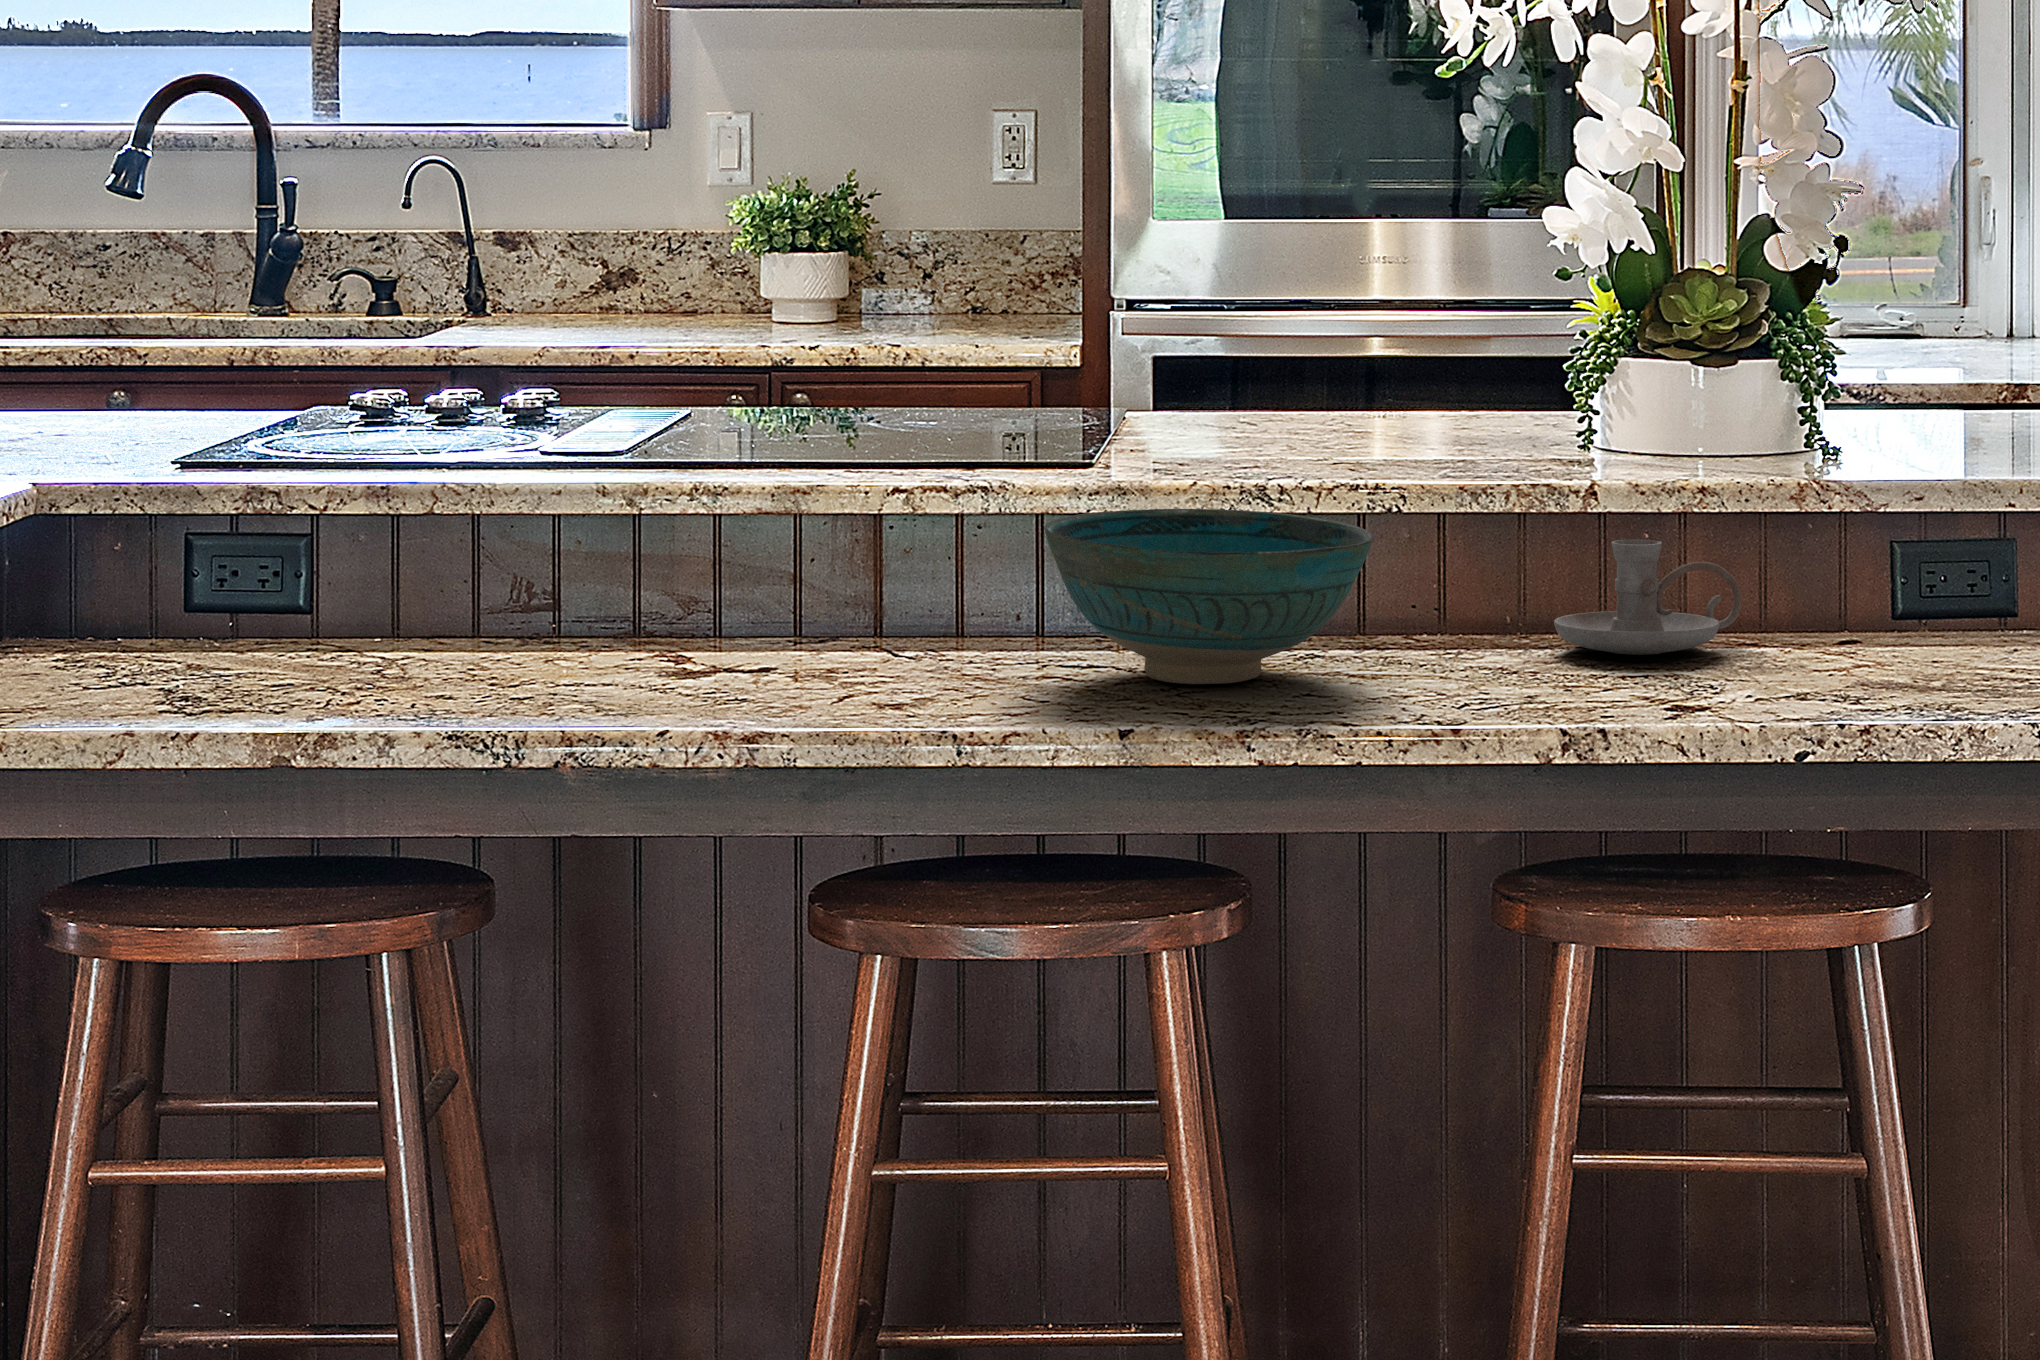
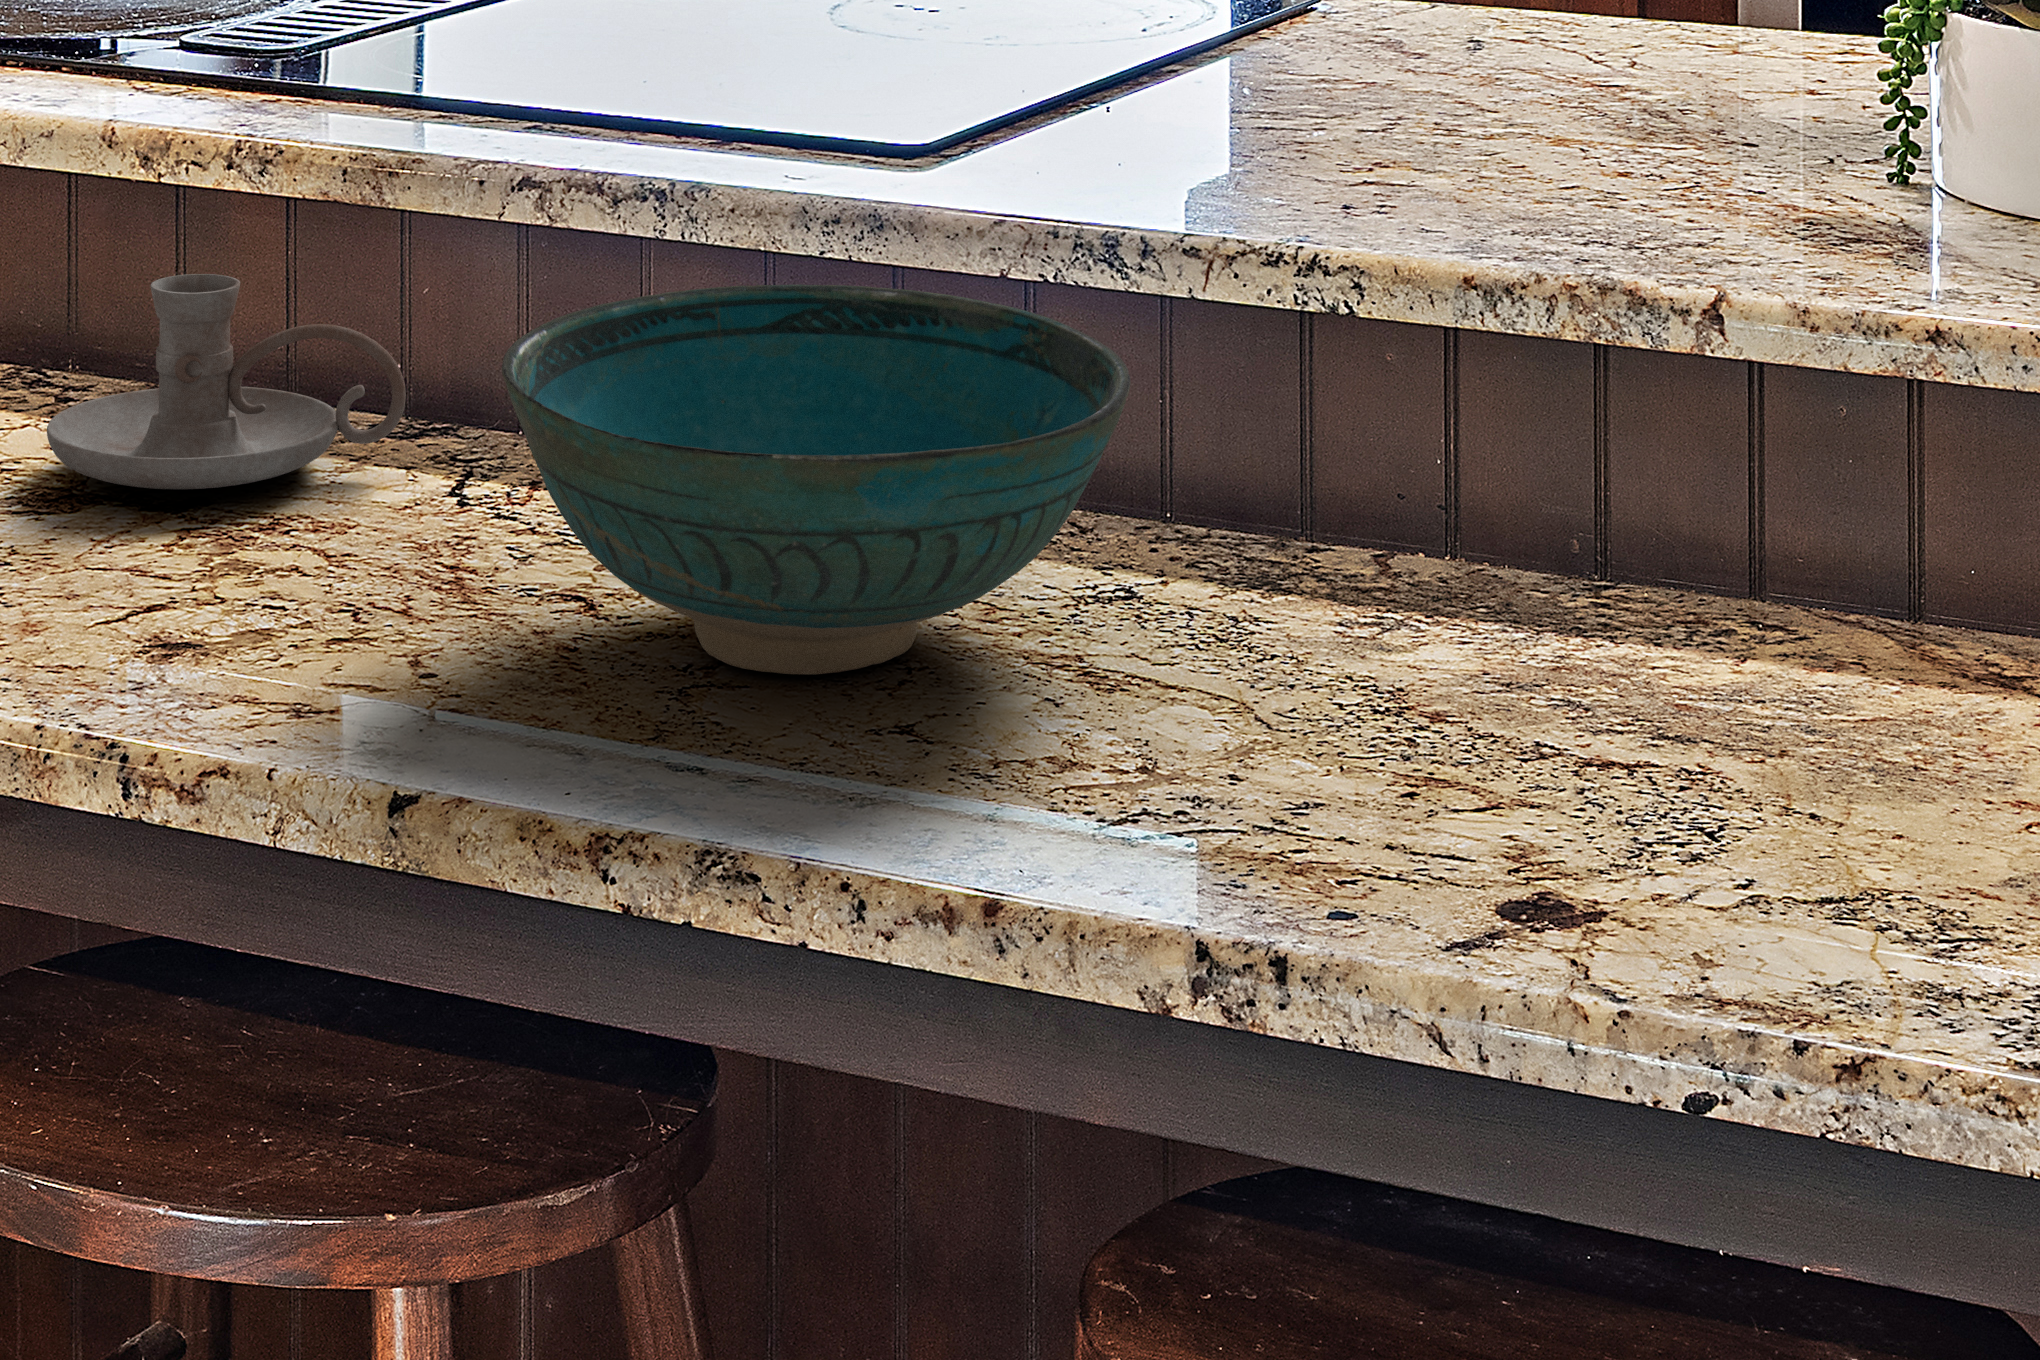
candle holder: present [1554,540,1741,655] -> present [47,274,406,489]

